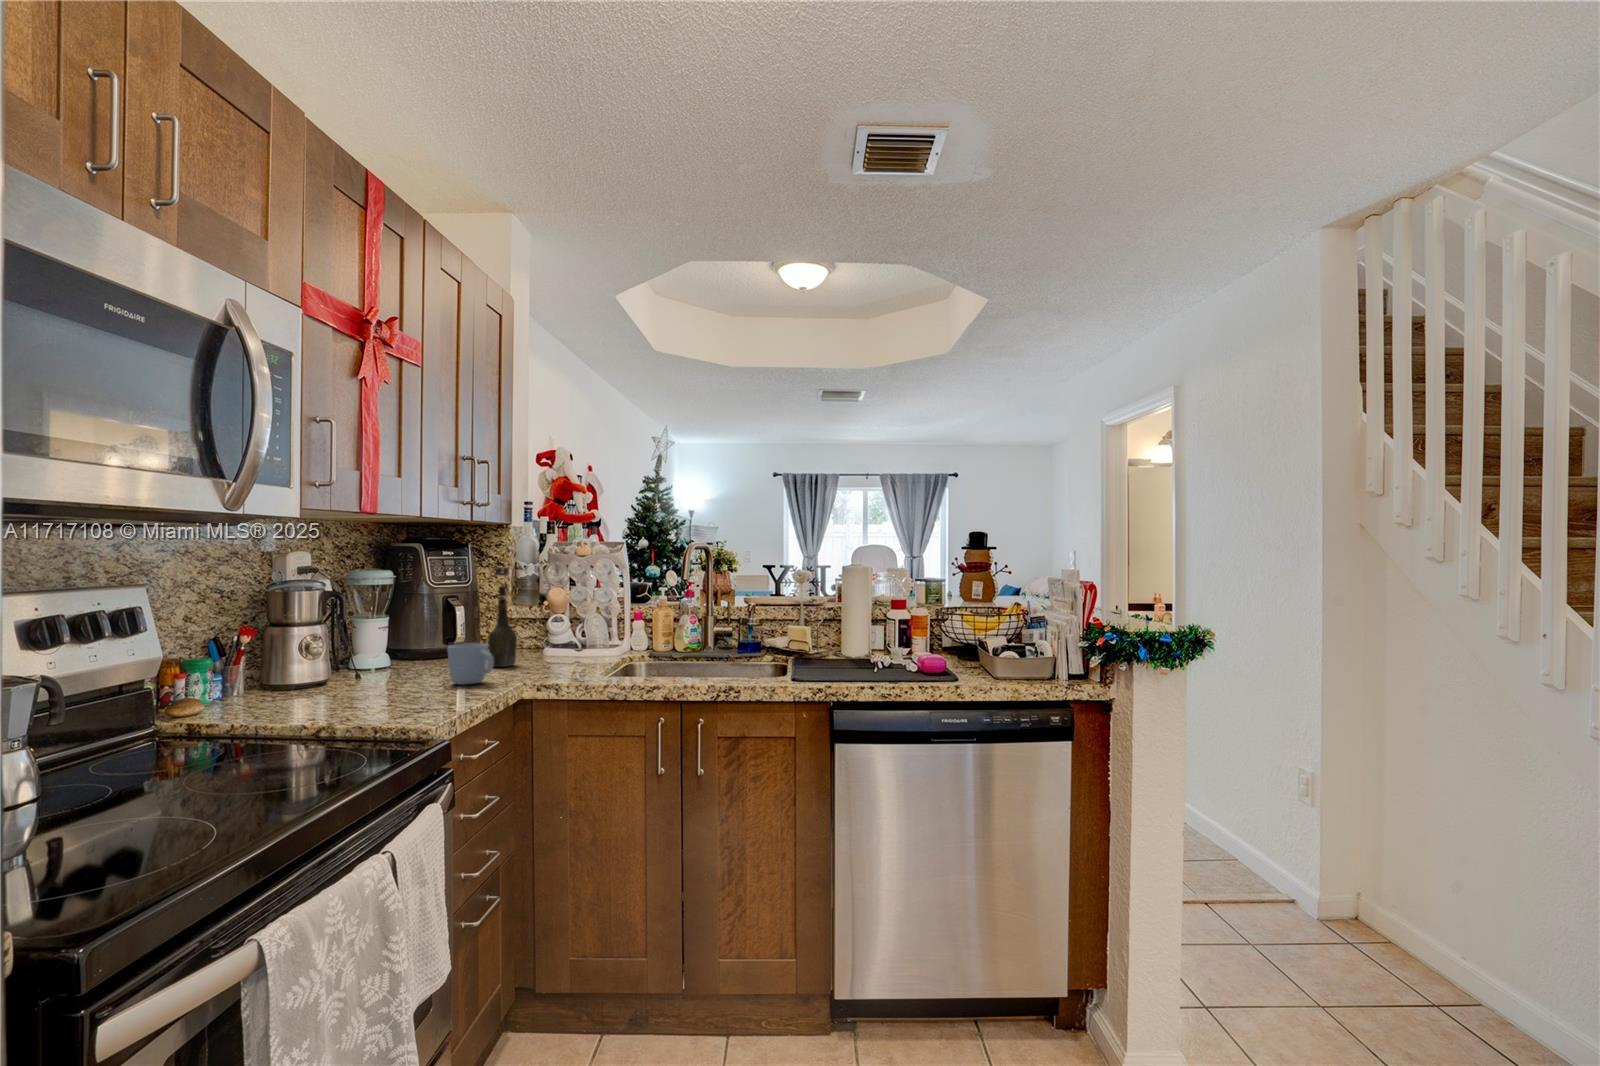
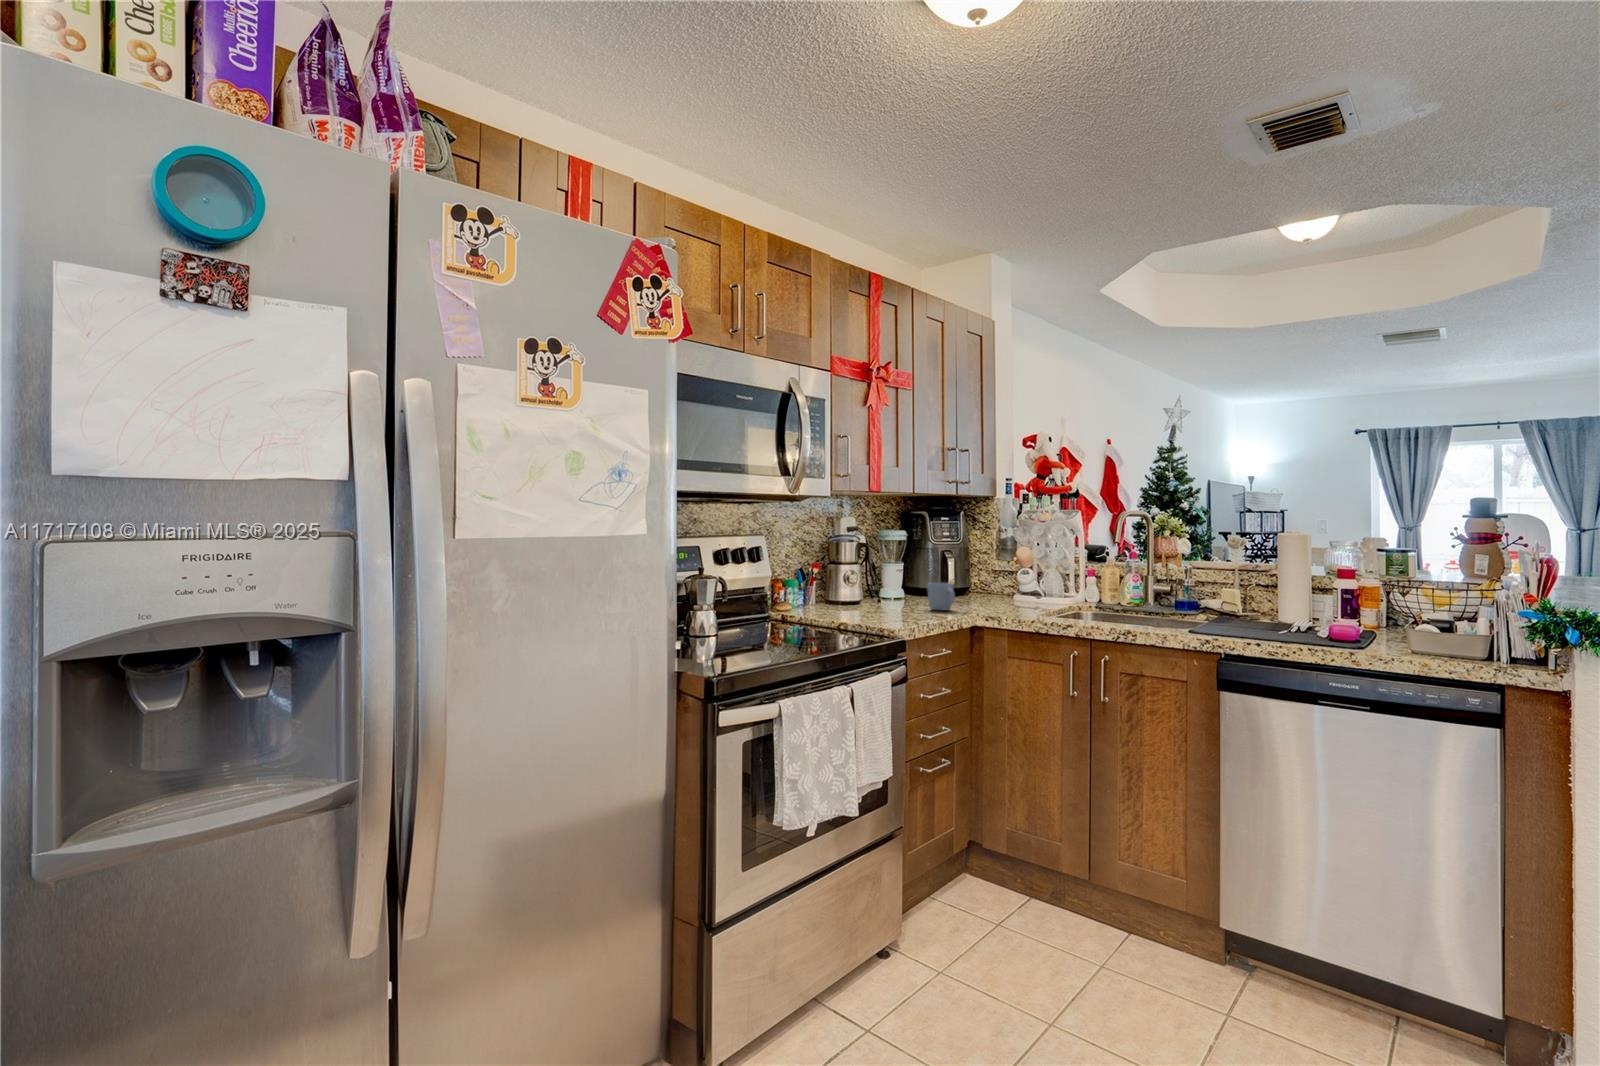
bottle: present [488,567,517,667] -> none [966,530,986,603]

